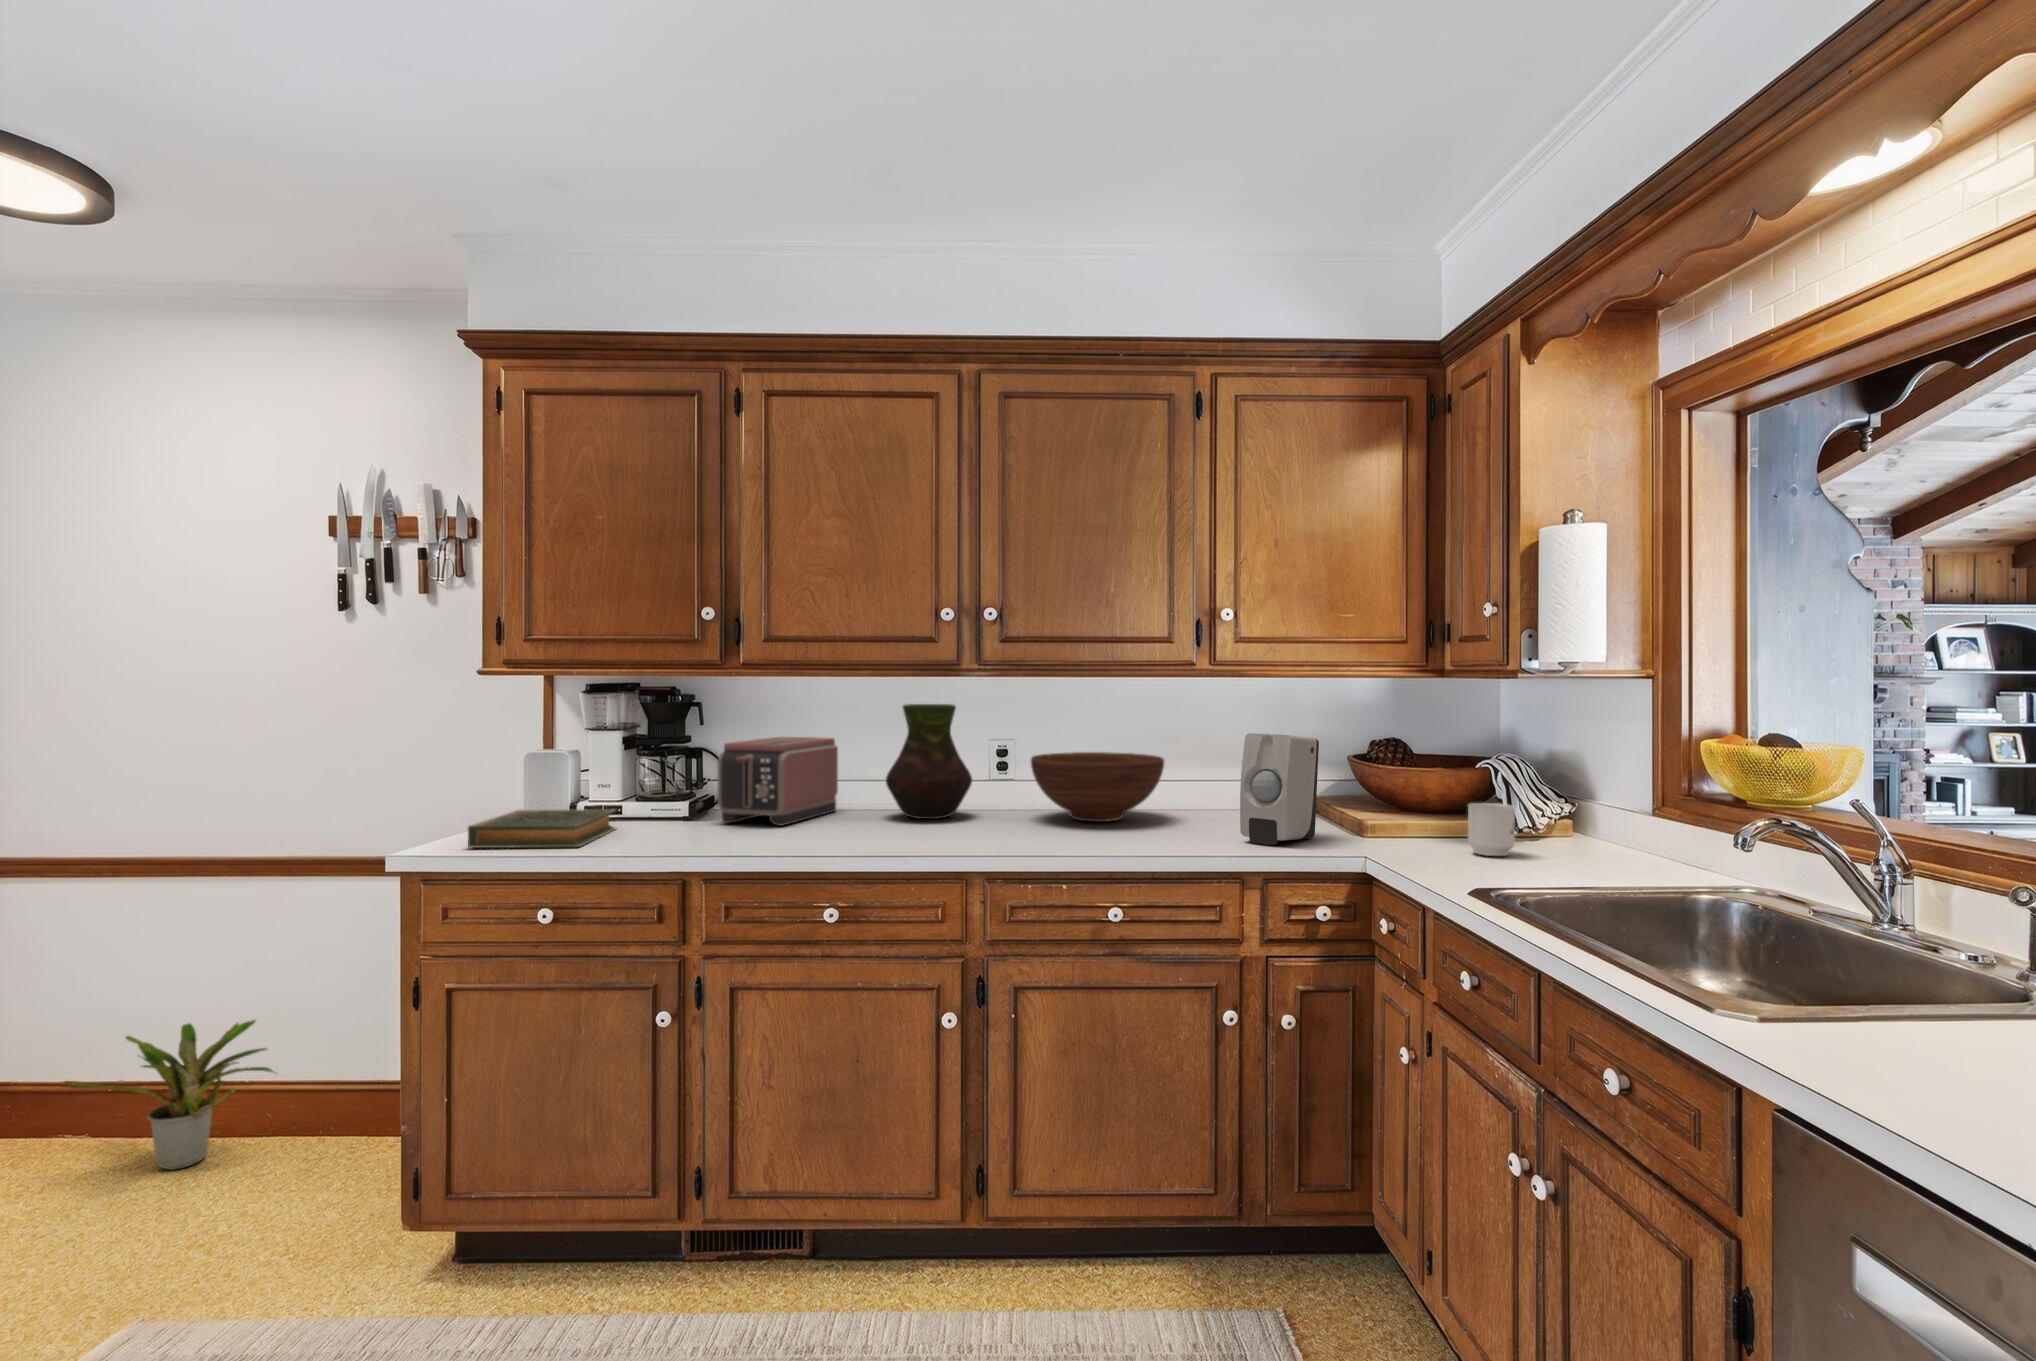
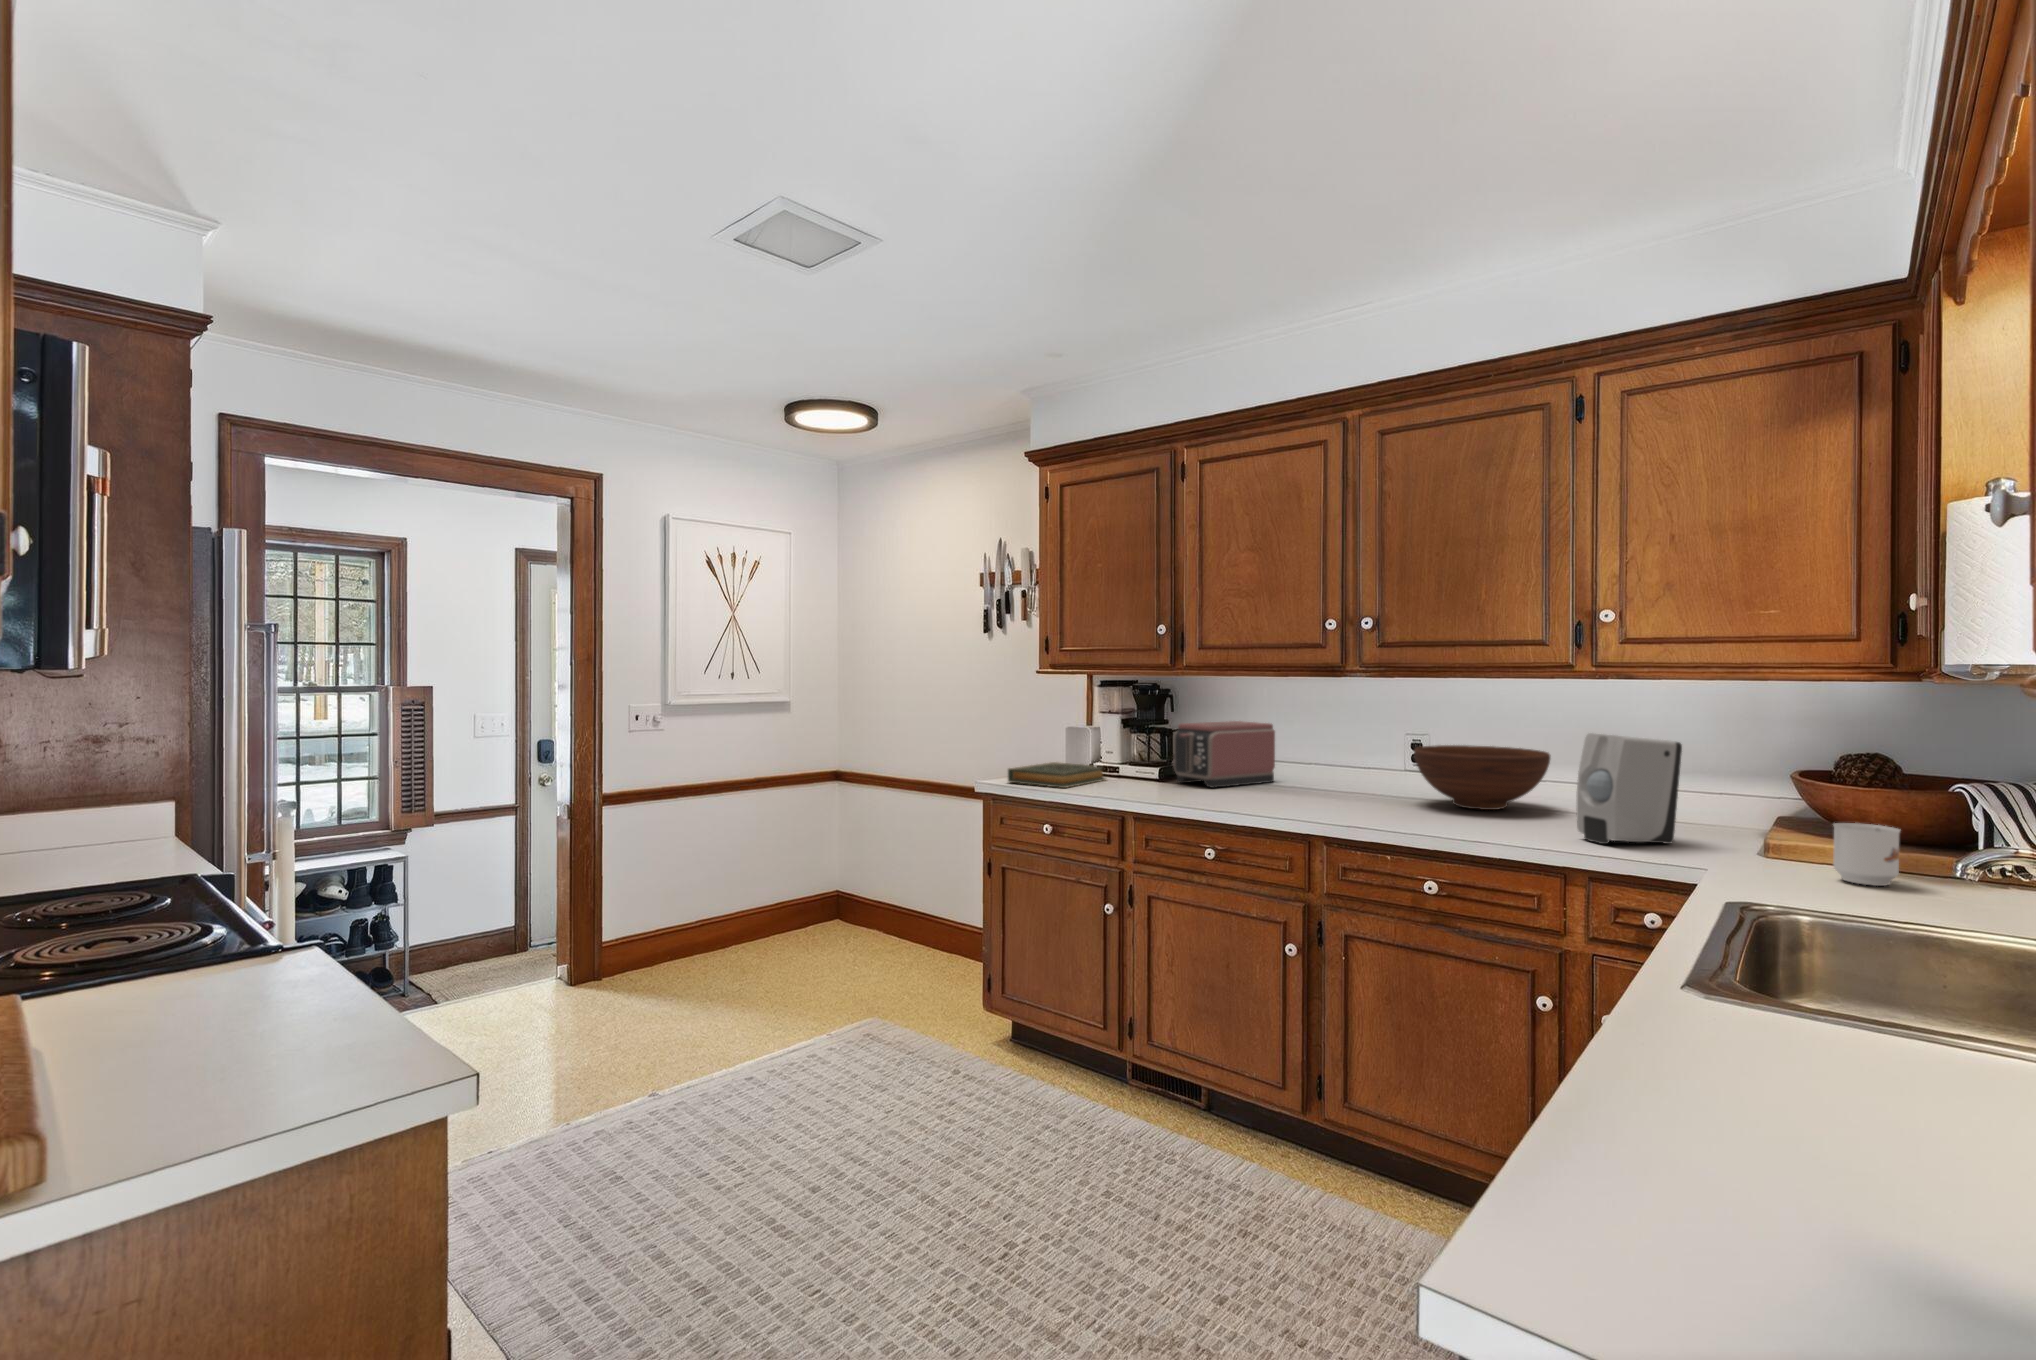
vase: present [886,704,972,819] -> none [1297,698,1375,794]
potted plant: present [64,1020,273,1170] -> none [863,876,954,958]

